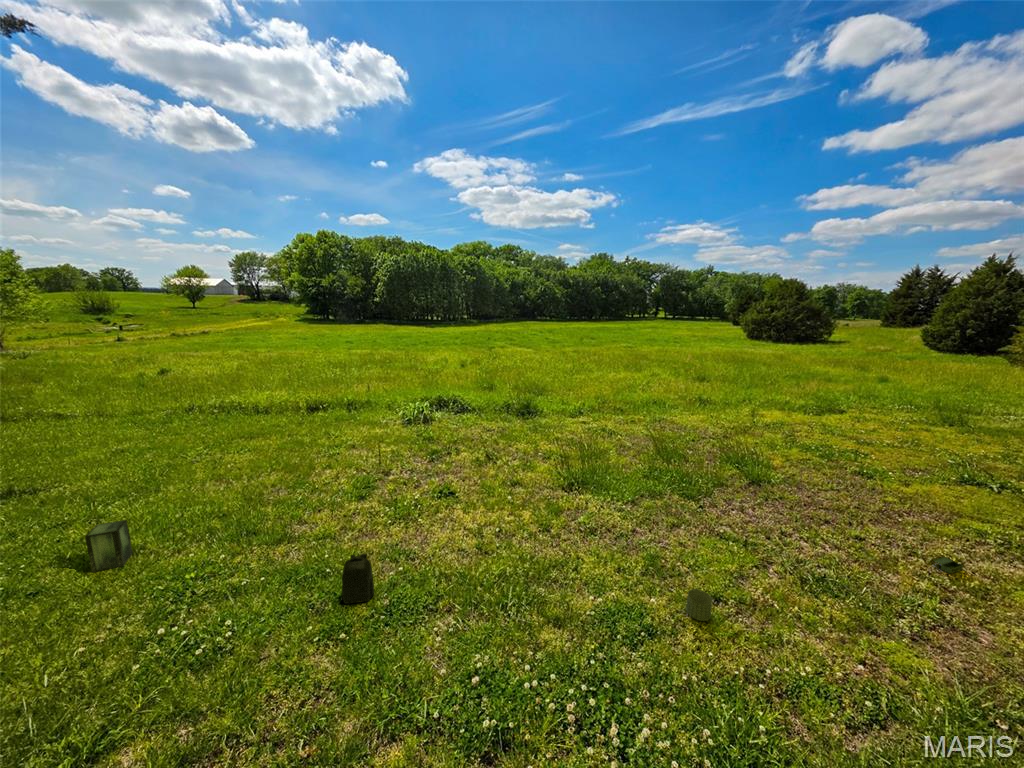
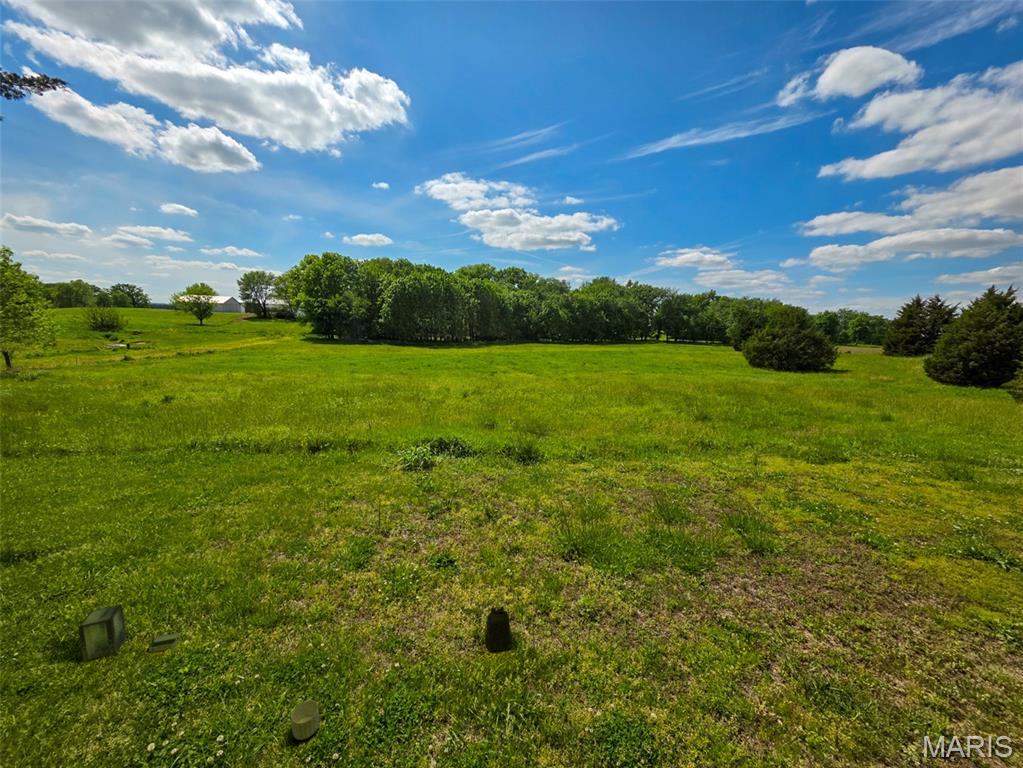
backpack: present [342,554,374,604] -> present [485,607,511,651]
toolbox: present [933,557,963,573] -> present [149,633,180,652]
planter: present [686,589,713,621] -> present [292,700,319,740]

